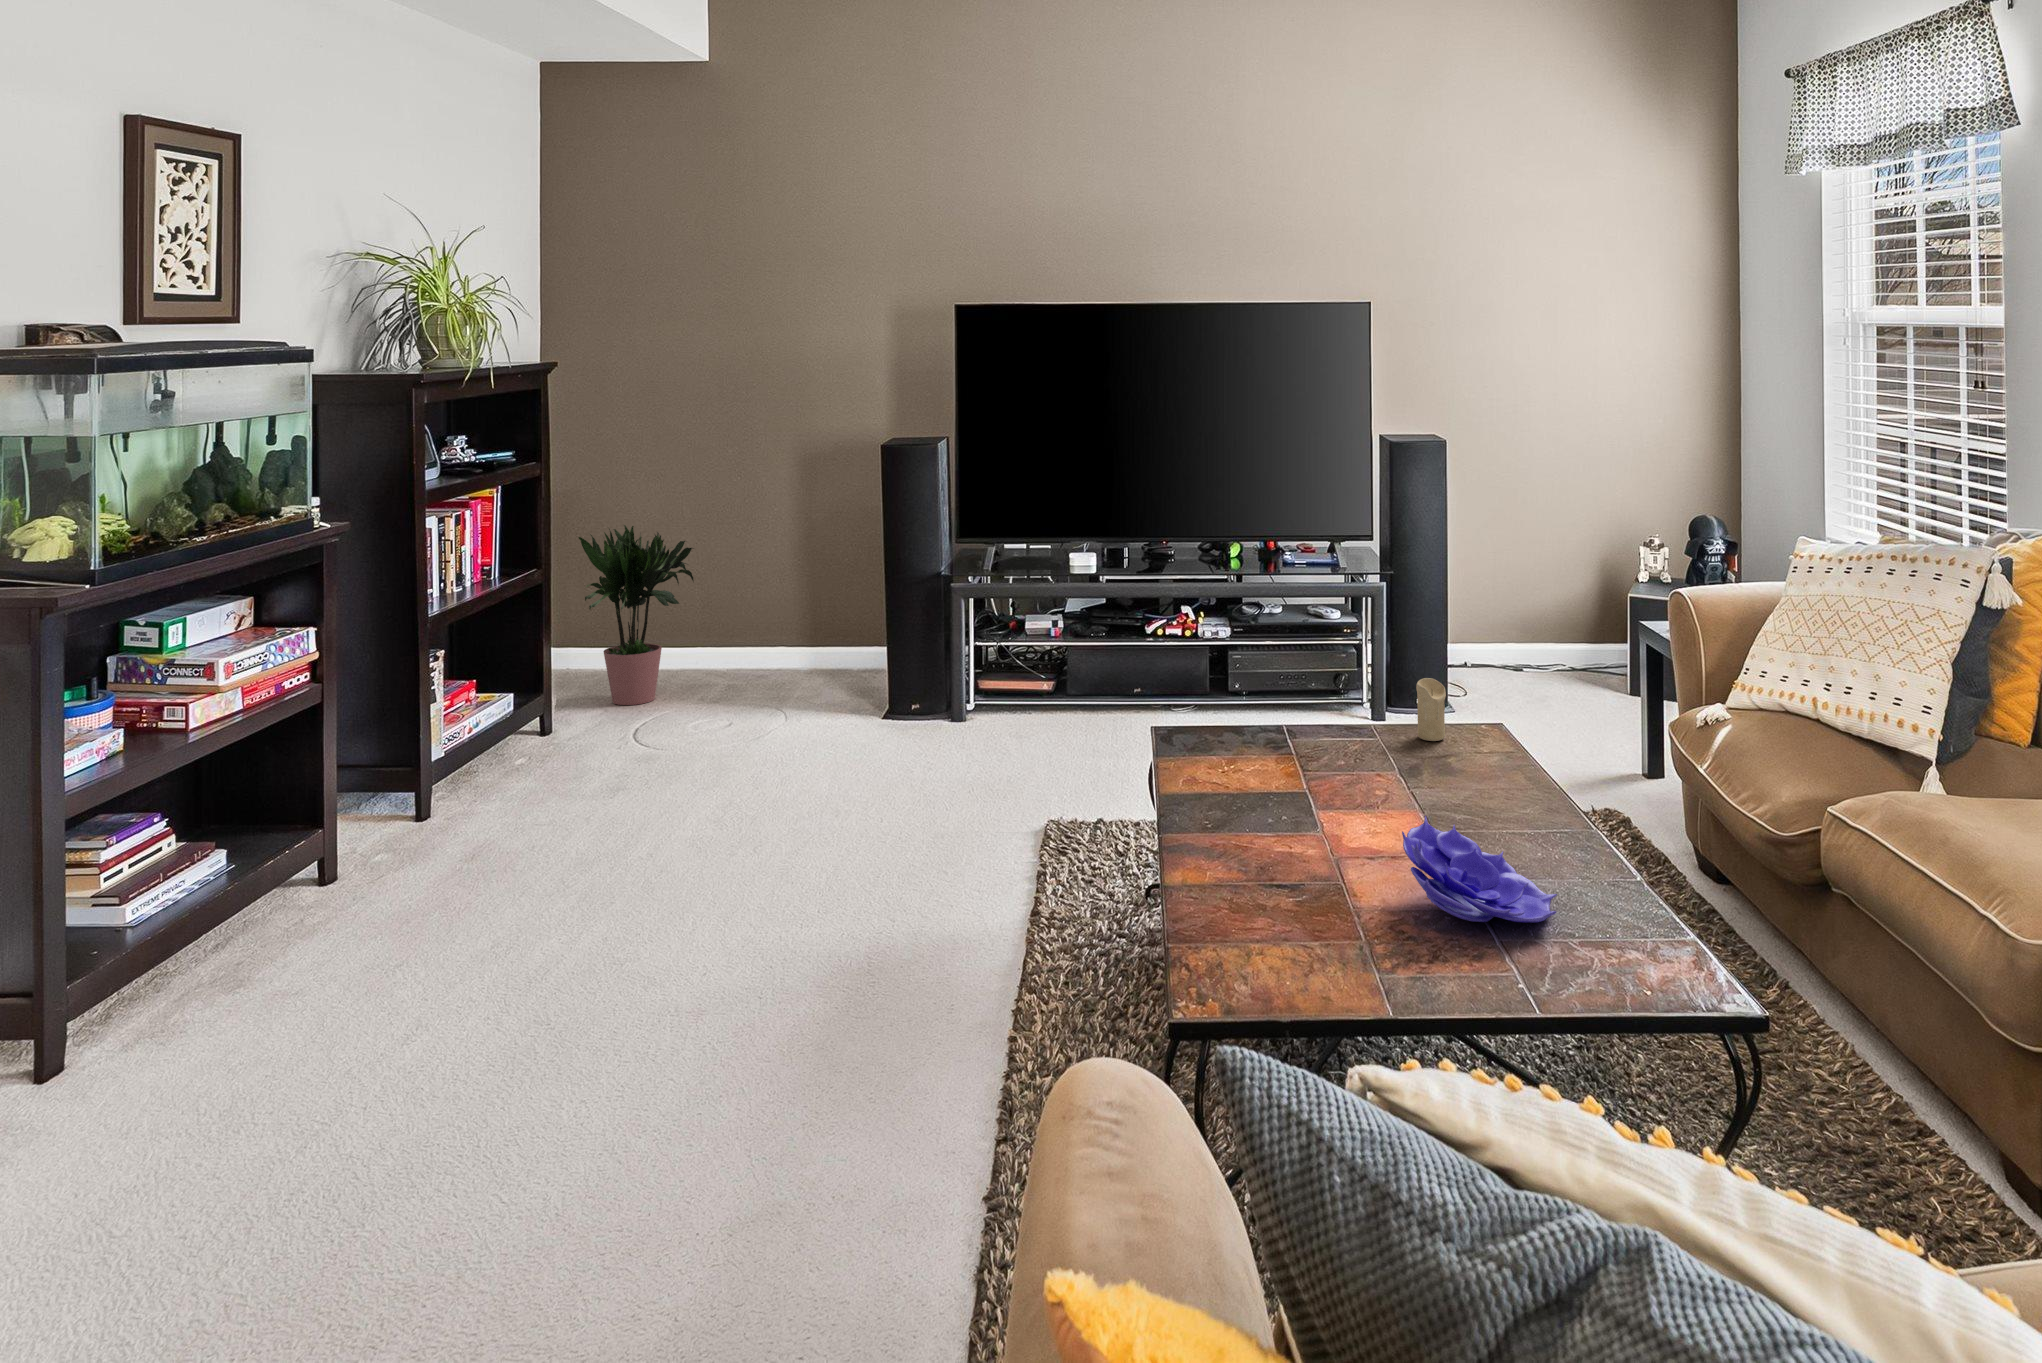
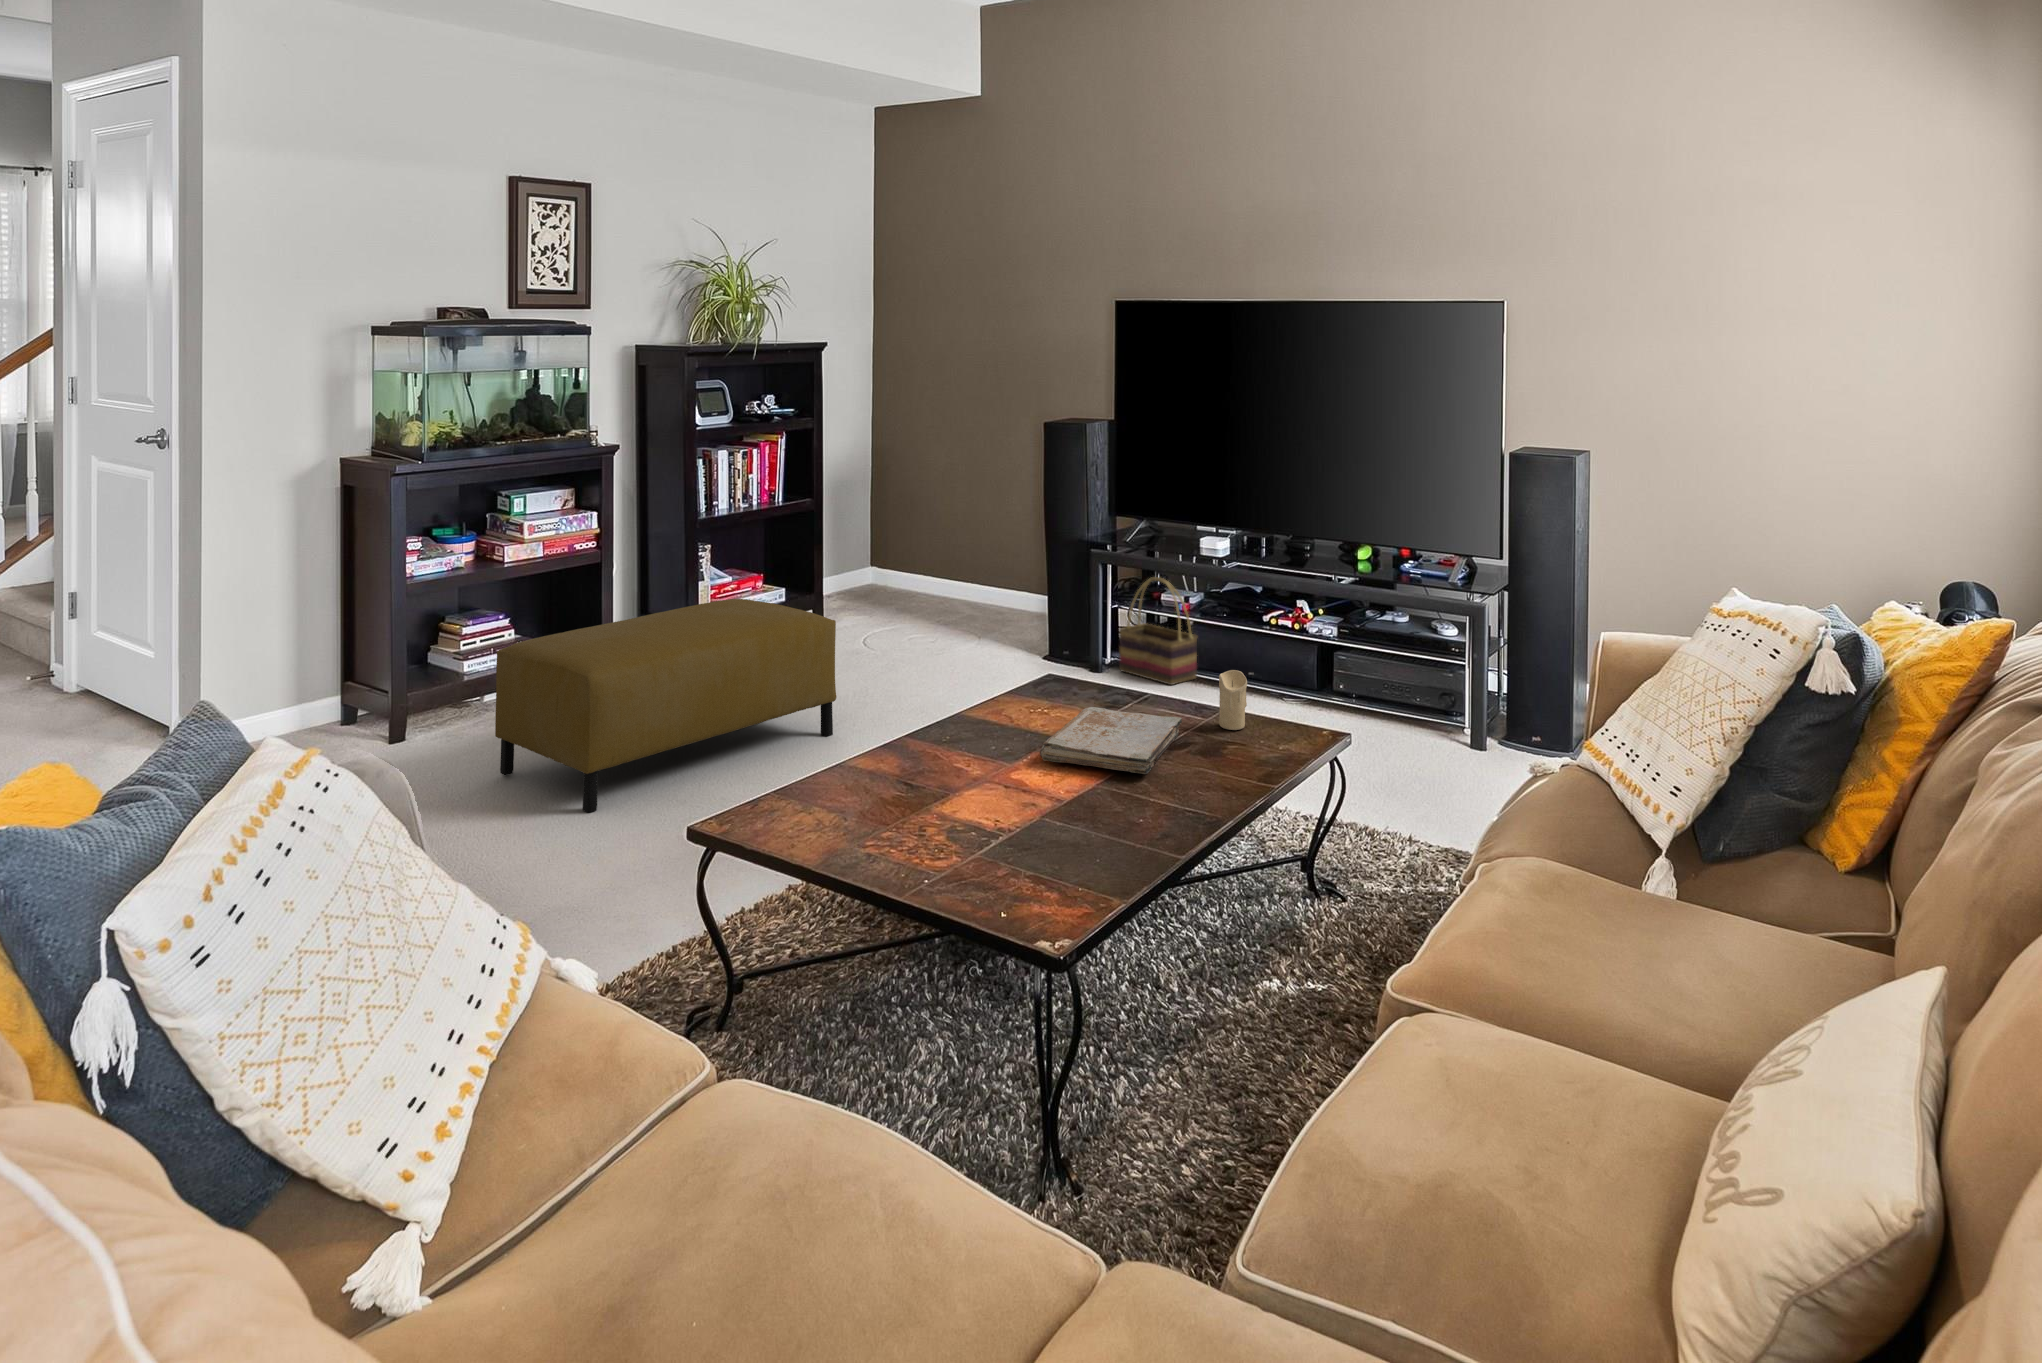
potted plant: present [579,525,694,705] -> none [857,471,952,617]
basket: none [990,604,1081,720] -> present [1119,577,1198,685]
ottoman: none [360,706,784,1051] -> present [495,599,837,813]
book: none [1305,738,1478,813] -> present [1040,707,1182,774]
decorative bowl: present [1402,816,1557,922] -> none [908,757,1048,858]

